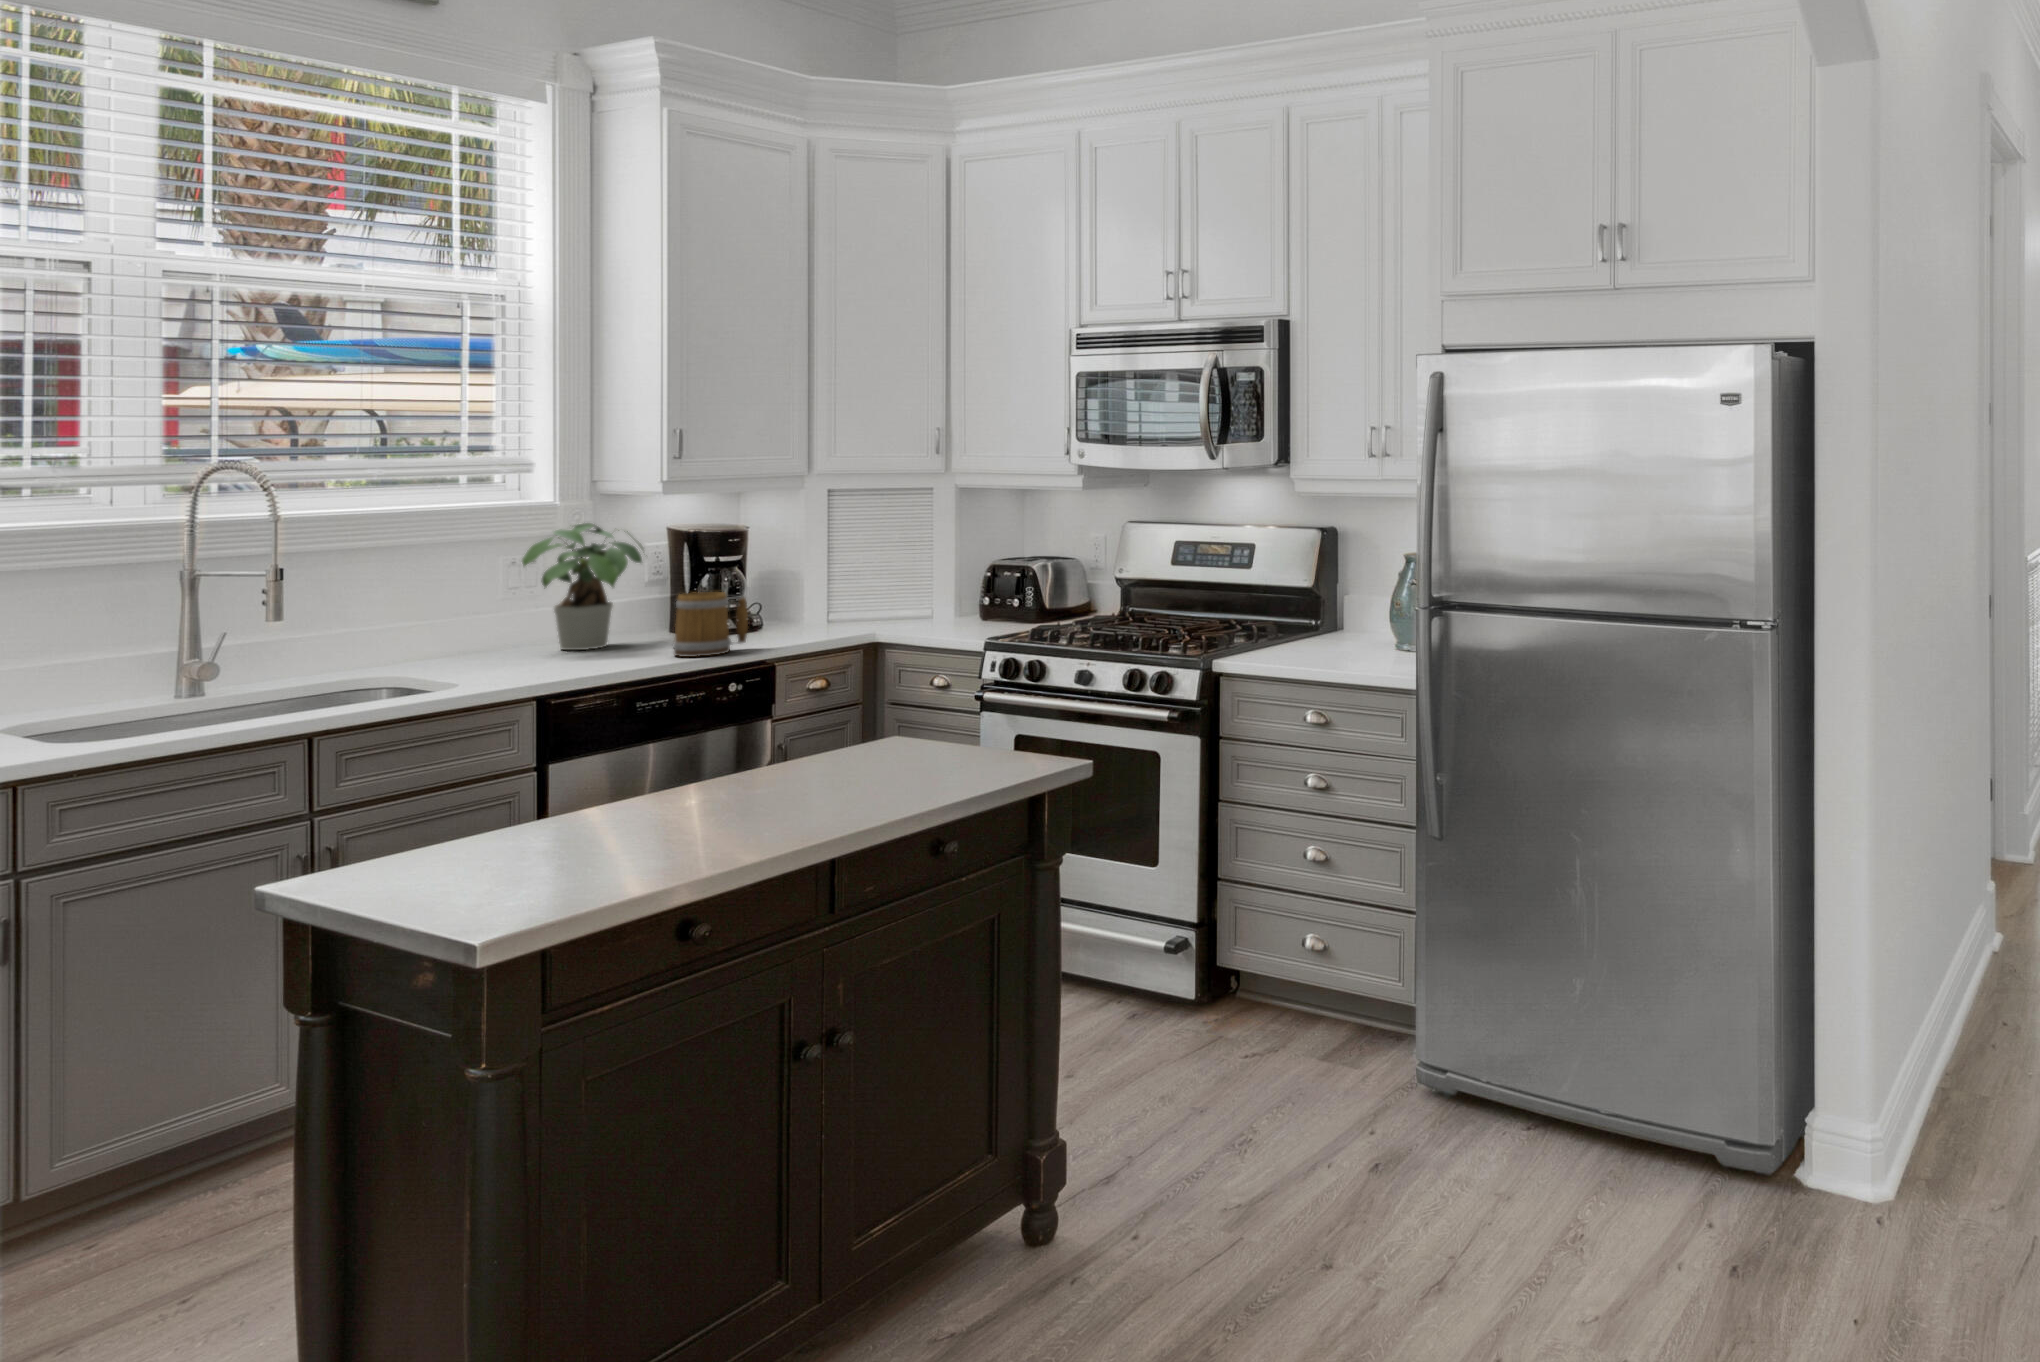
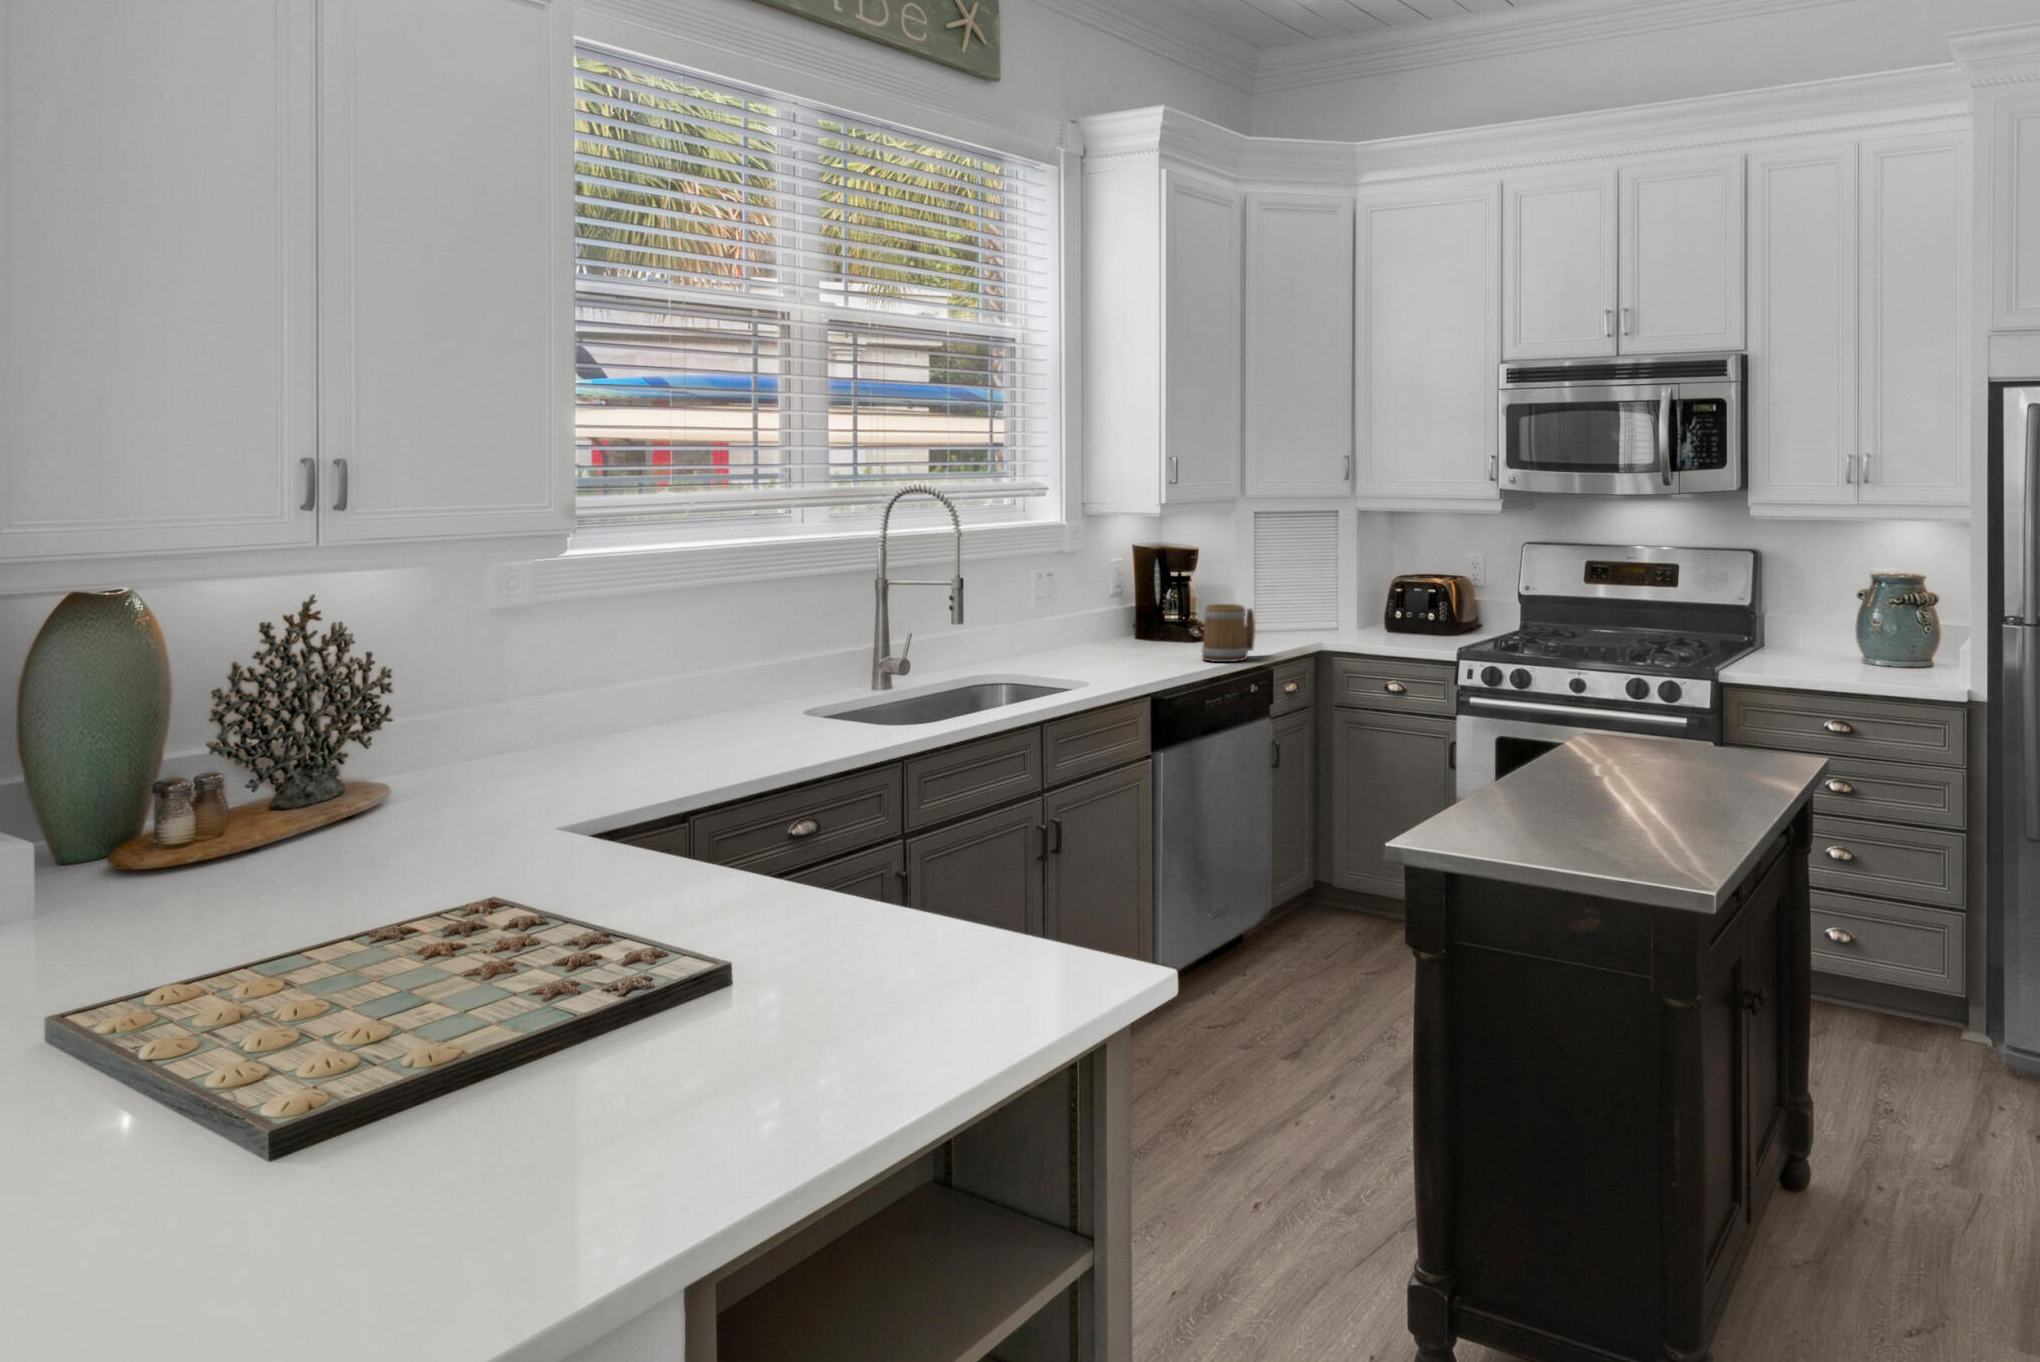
potted plant: present [522,523,643,650] -> none [1060,541,1149,655]

